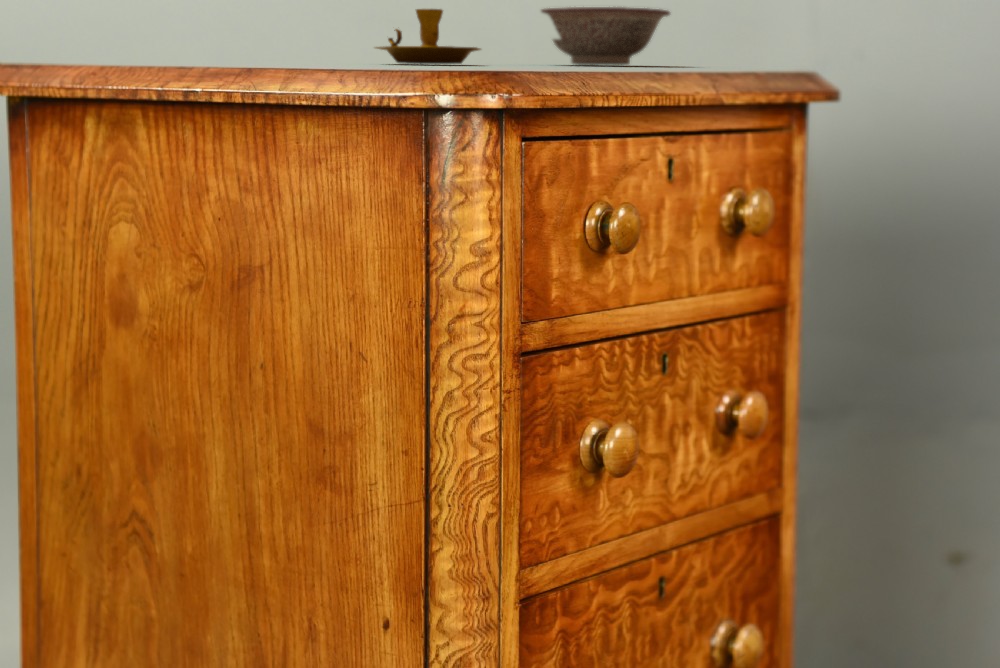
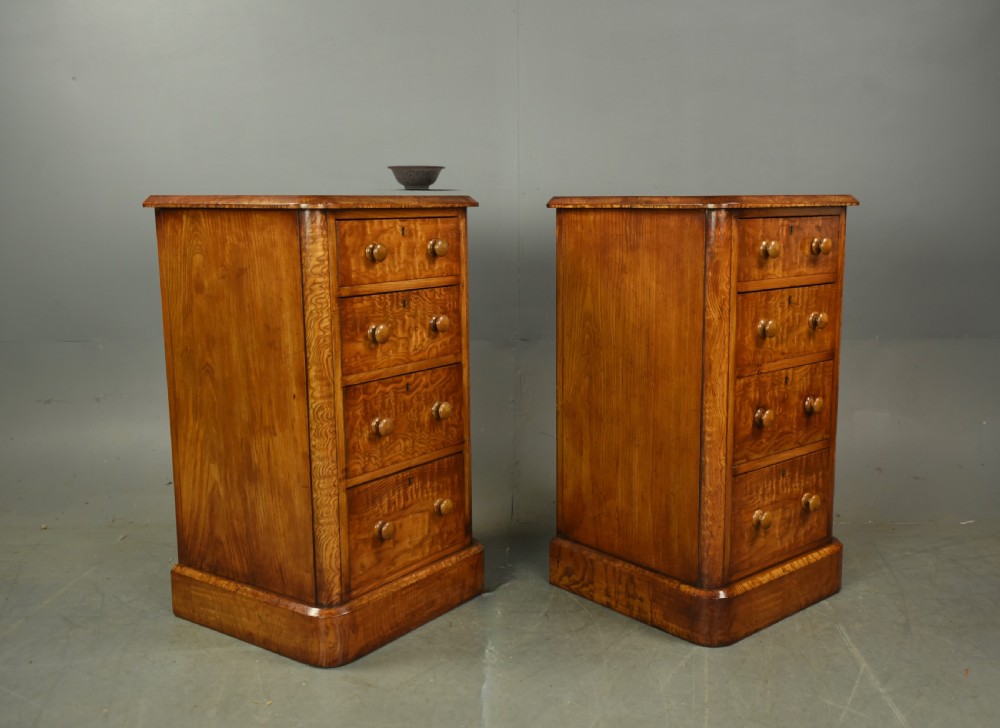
candlestick: present [376,9,481,64] -> none [315,167,362,190]

